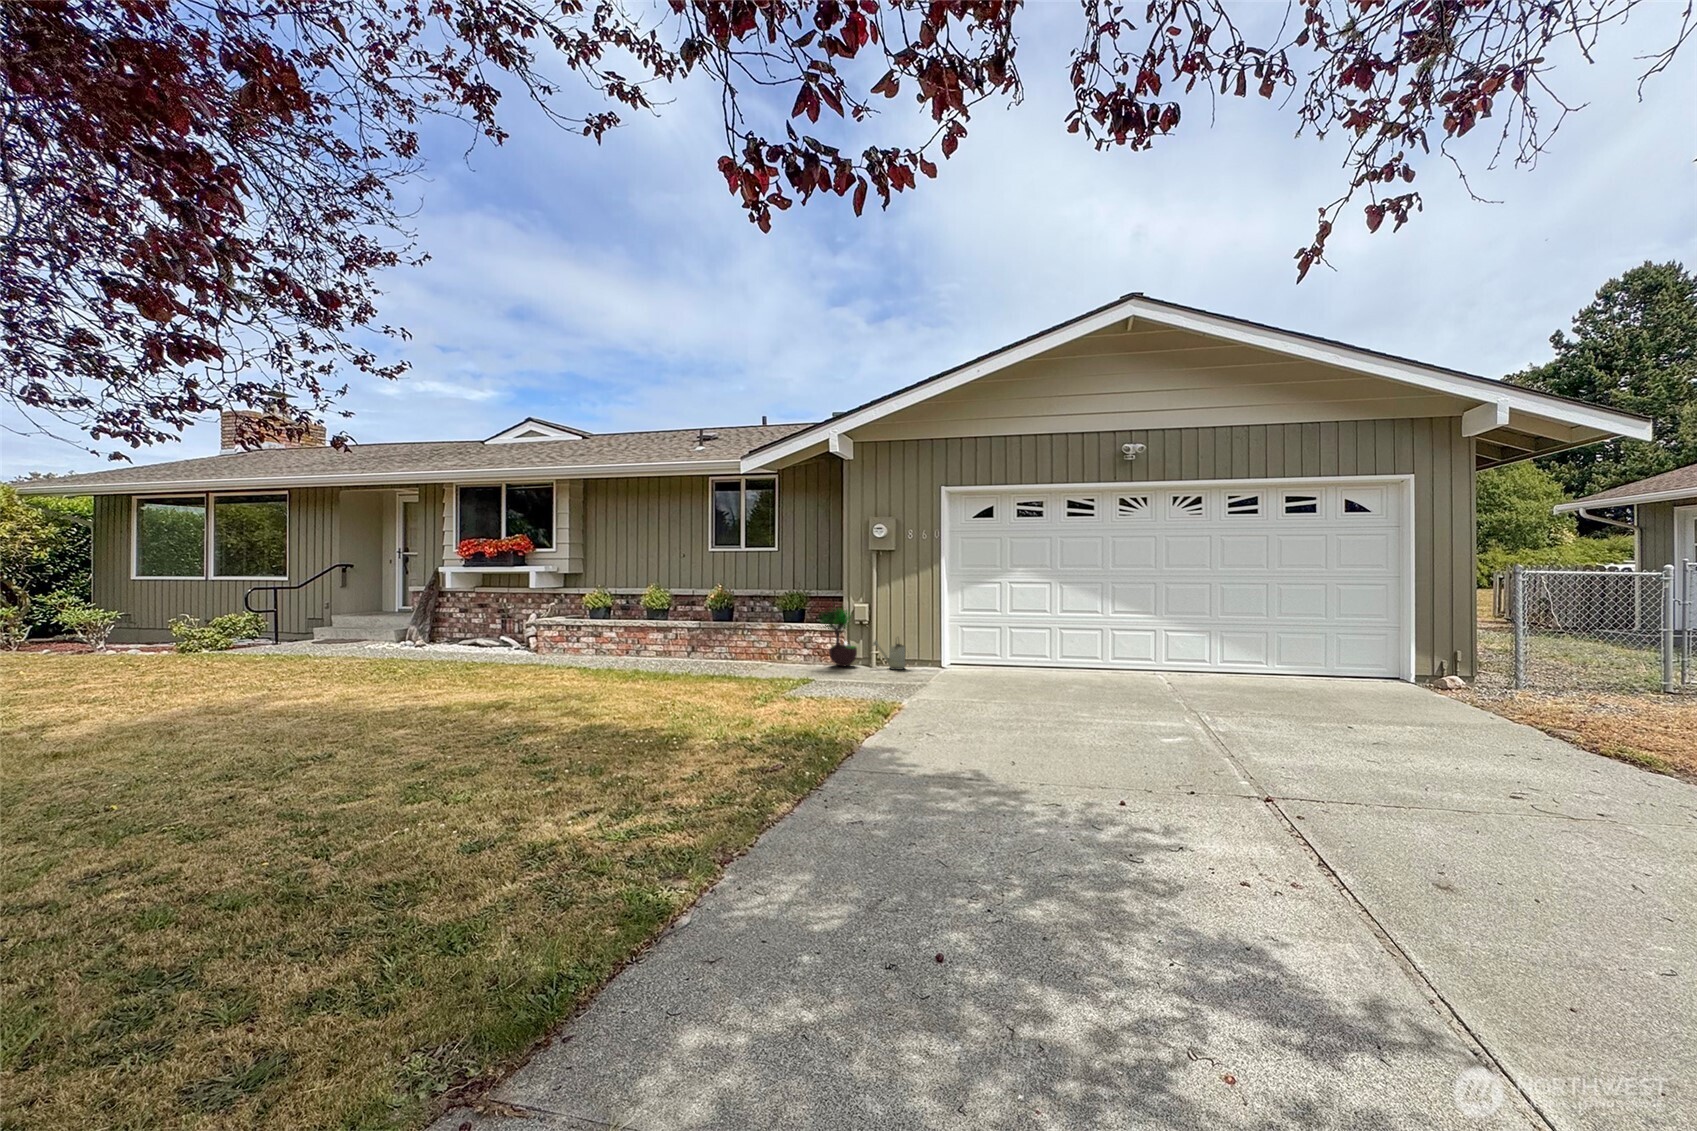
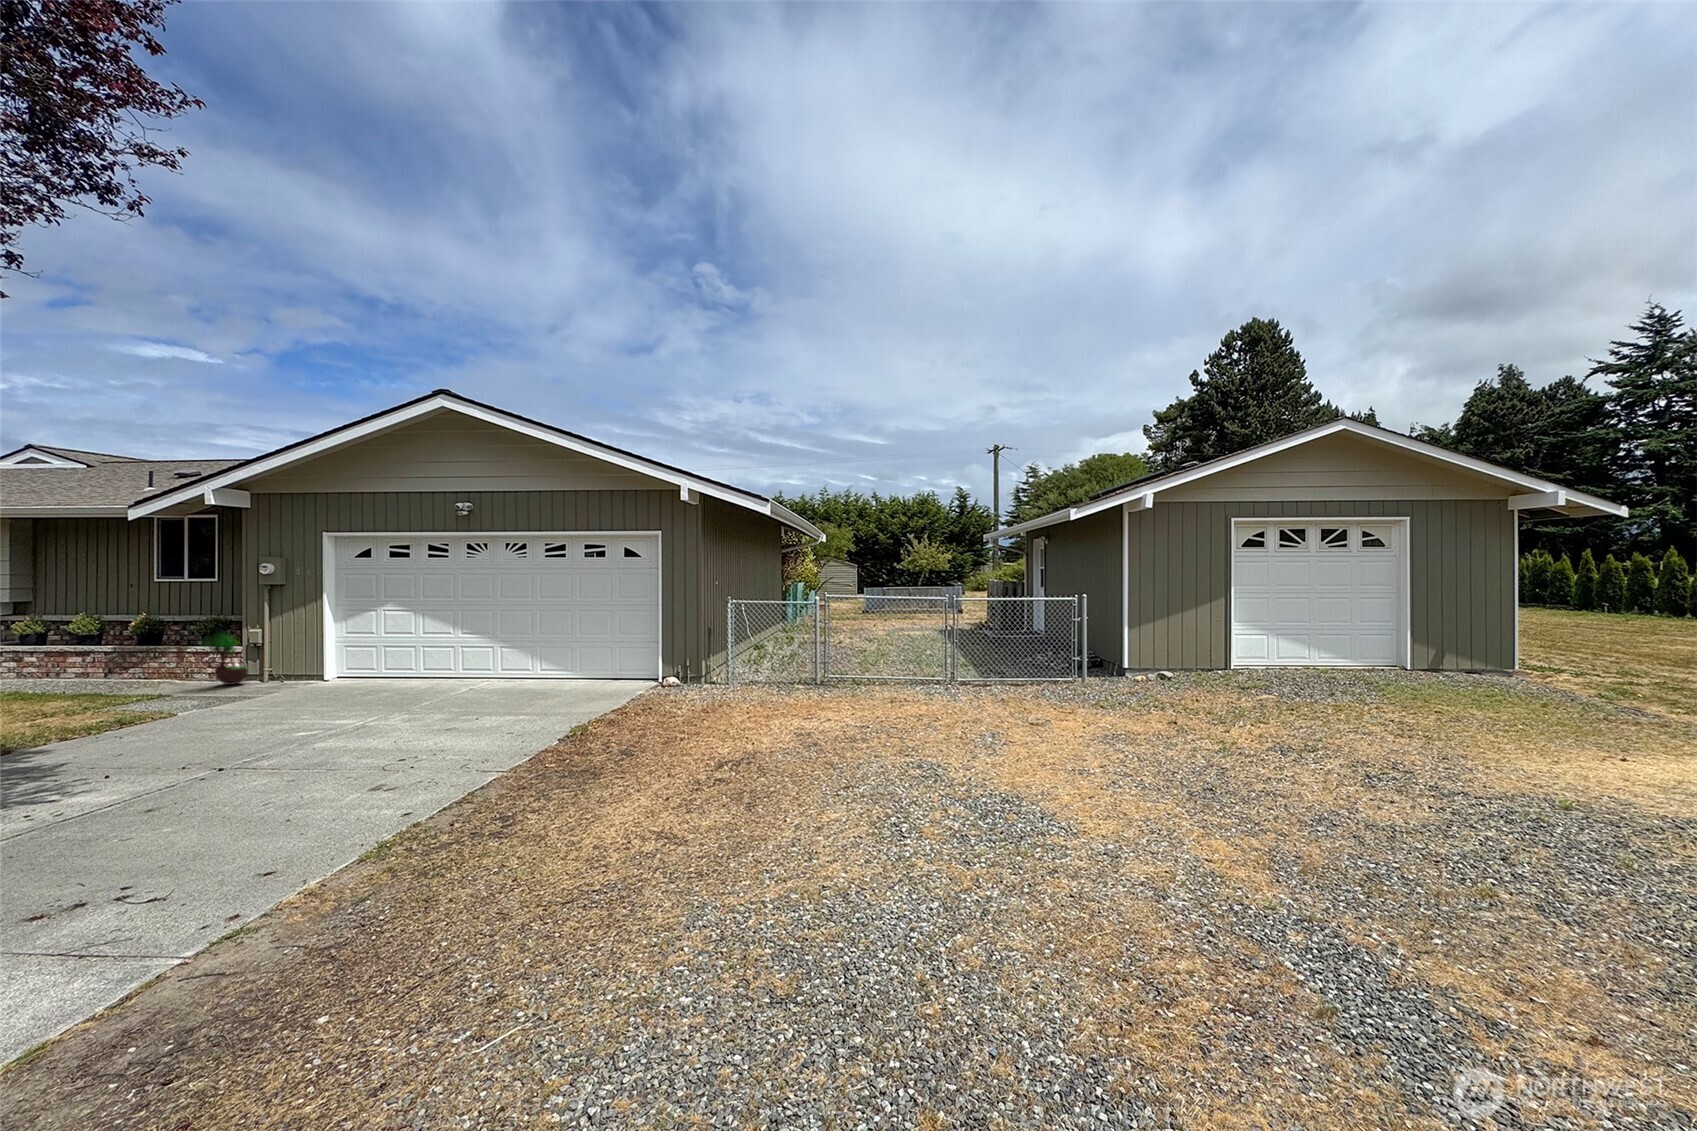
watering can: present [873,640,905,670] -> none [253,658,286,687]

